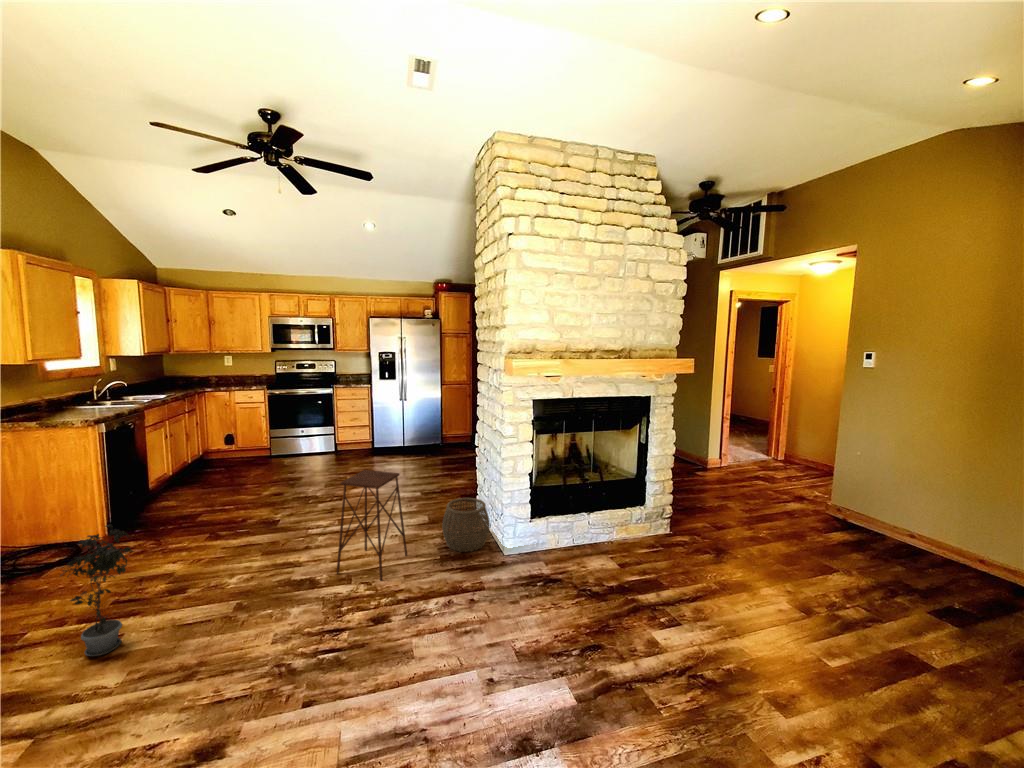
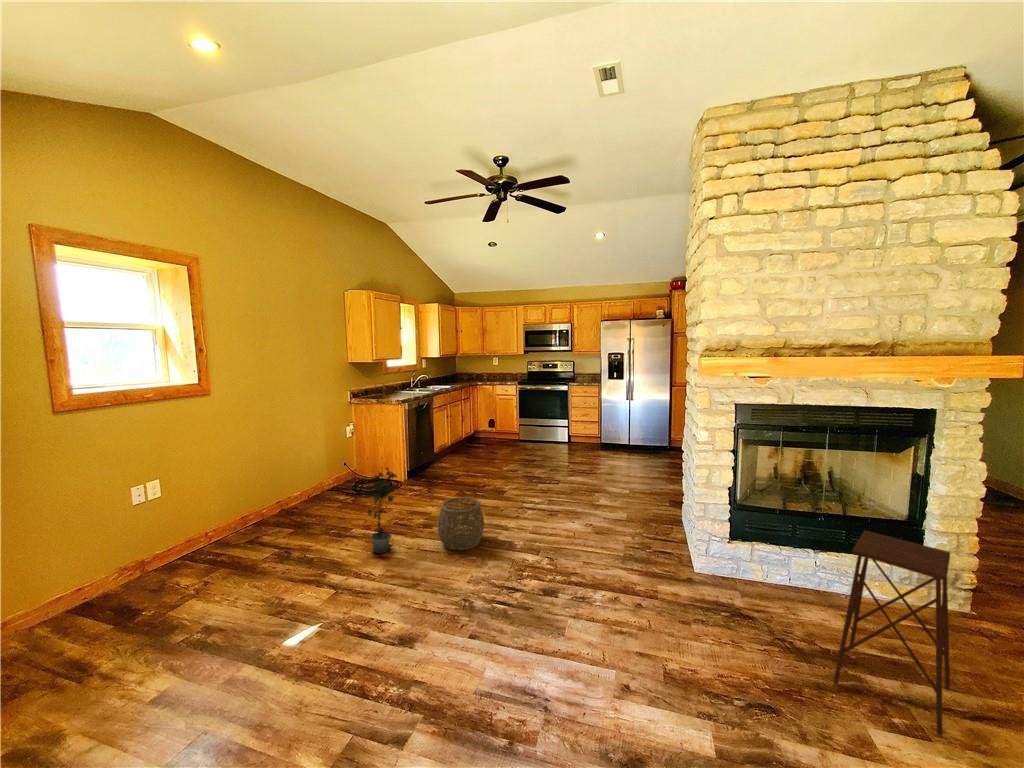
side table: present [337,470,407,581] -> present [834,531,950,736]
woven basket: present [442,498,490,552] -> present [437,497,484,550]

